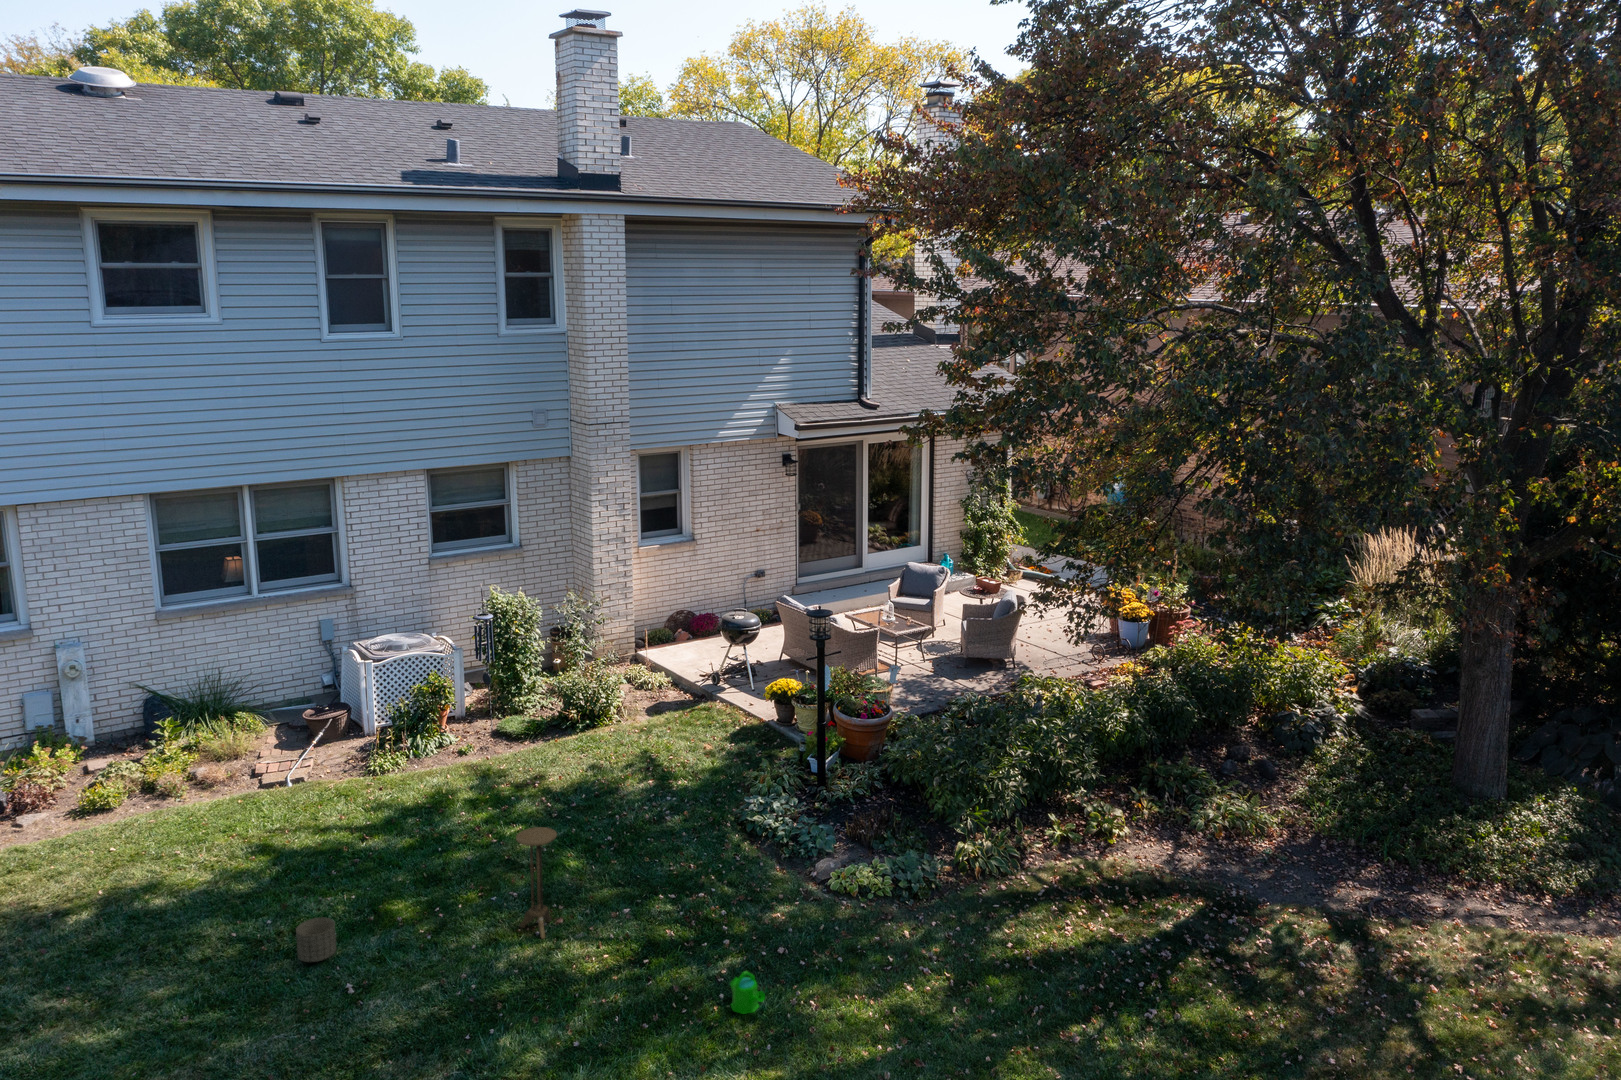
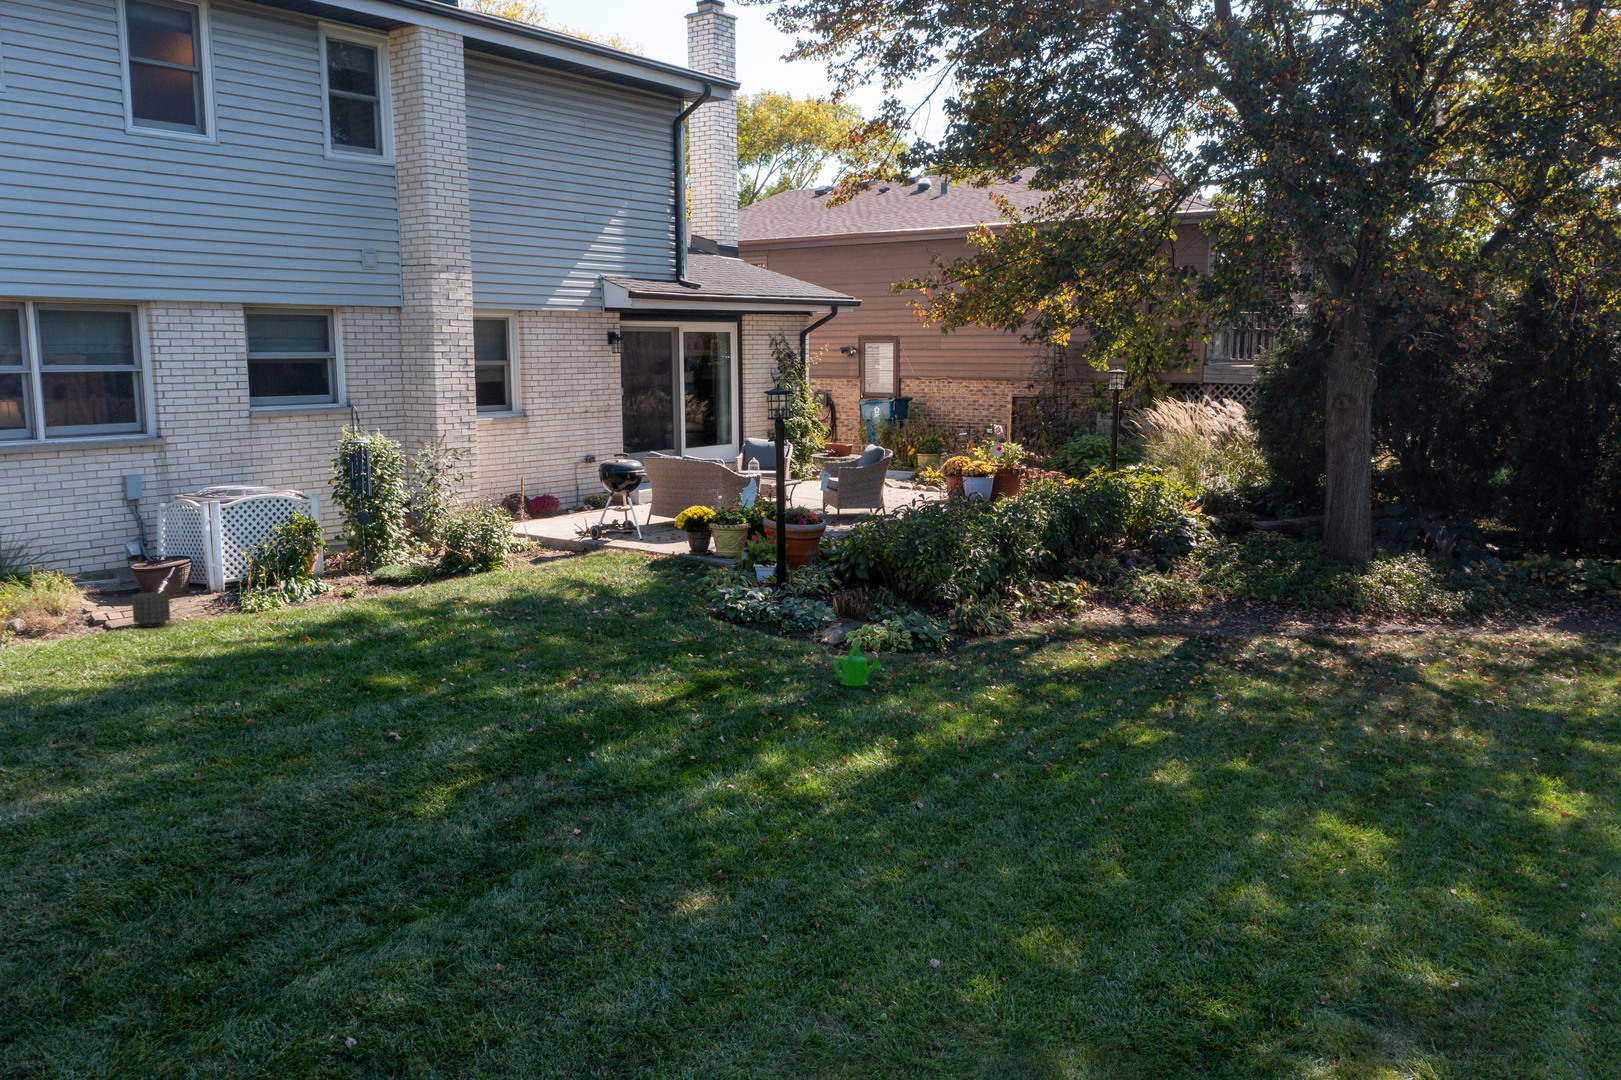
side table: present [516,827,557,939] -> none [568,554,613,669]
planter: present [296,918,336,962] -> present [132,592,170,627]

